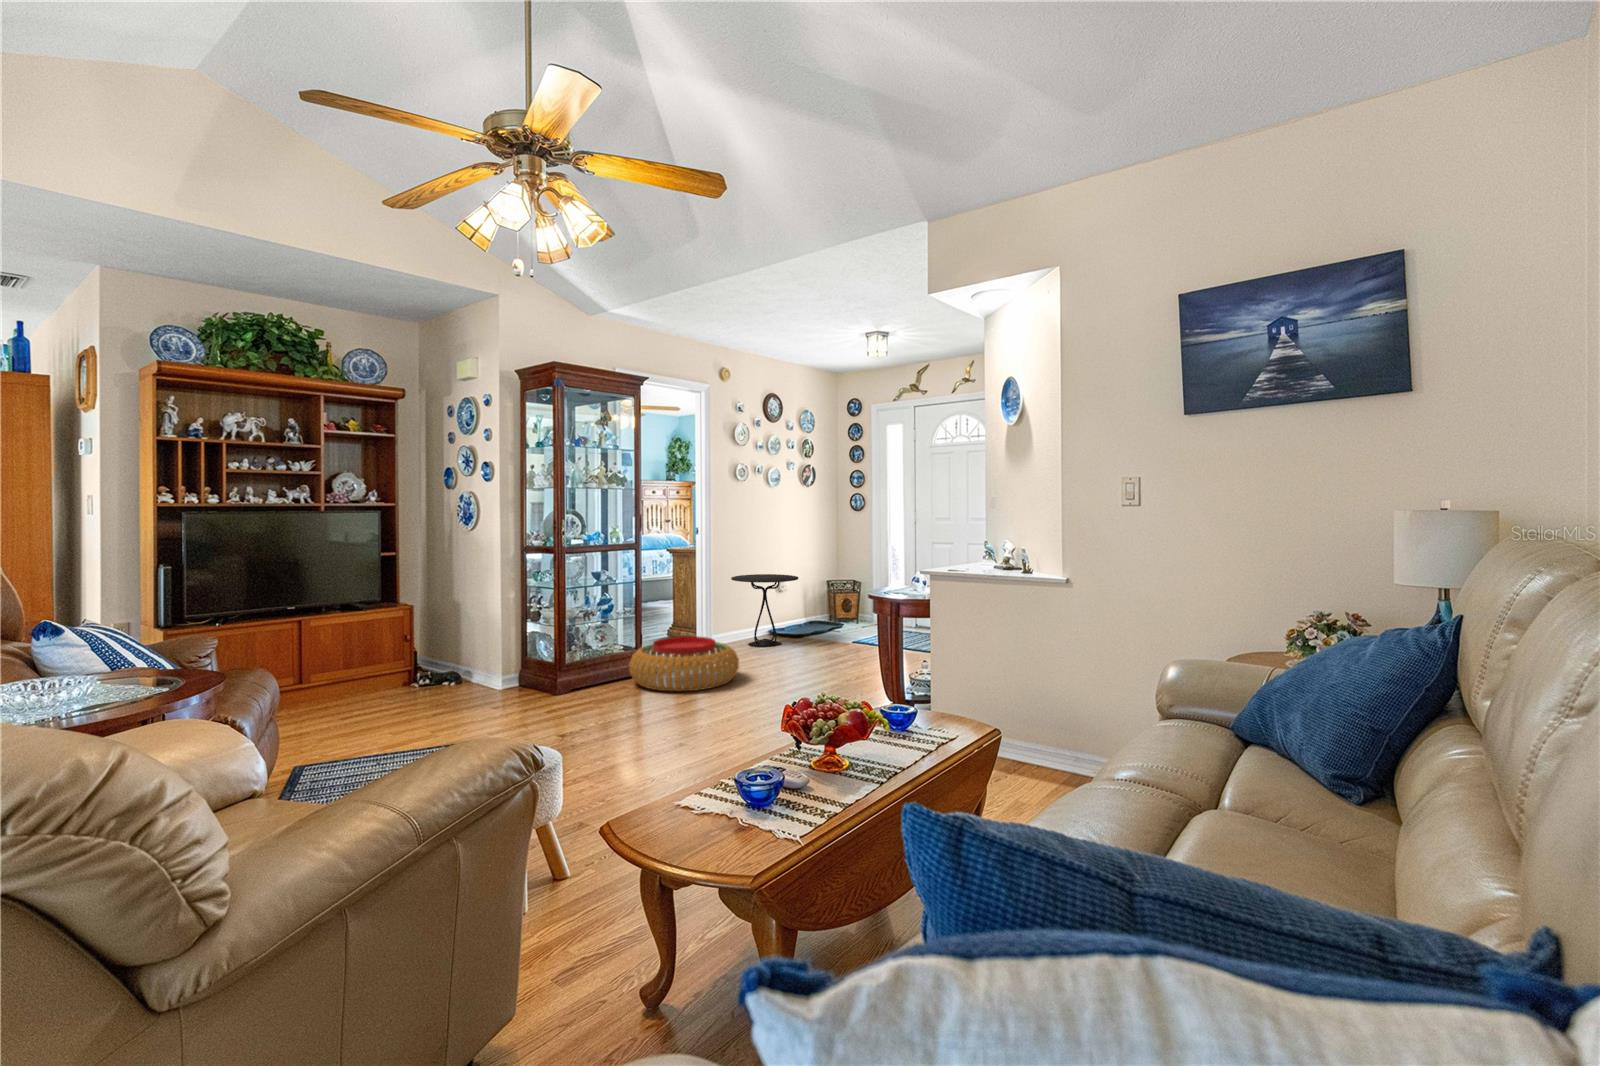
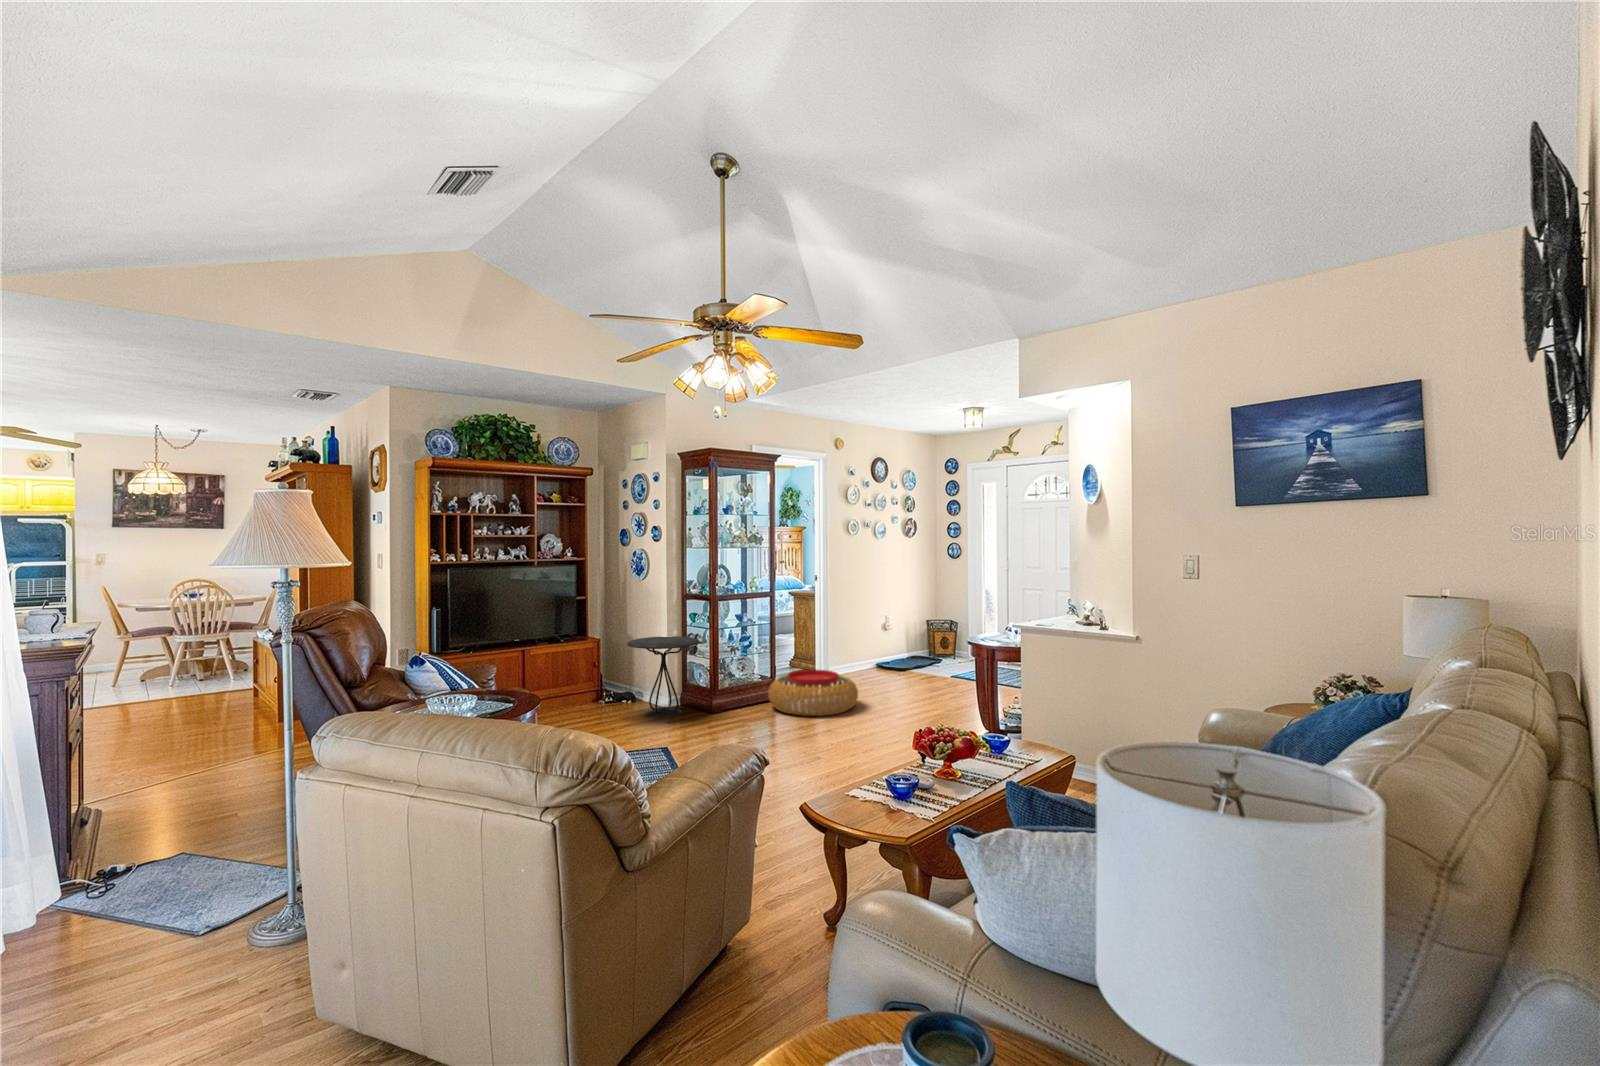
side table: present [731,574,798,647] -> present [627,636,699,717]

